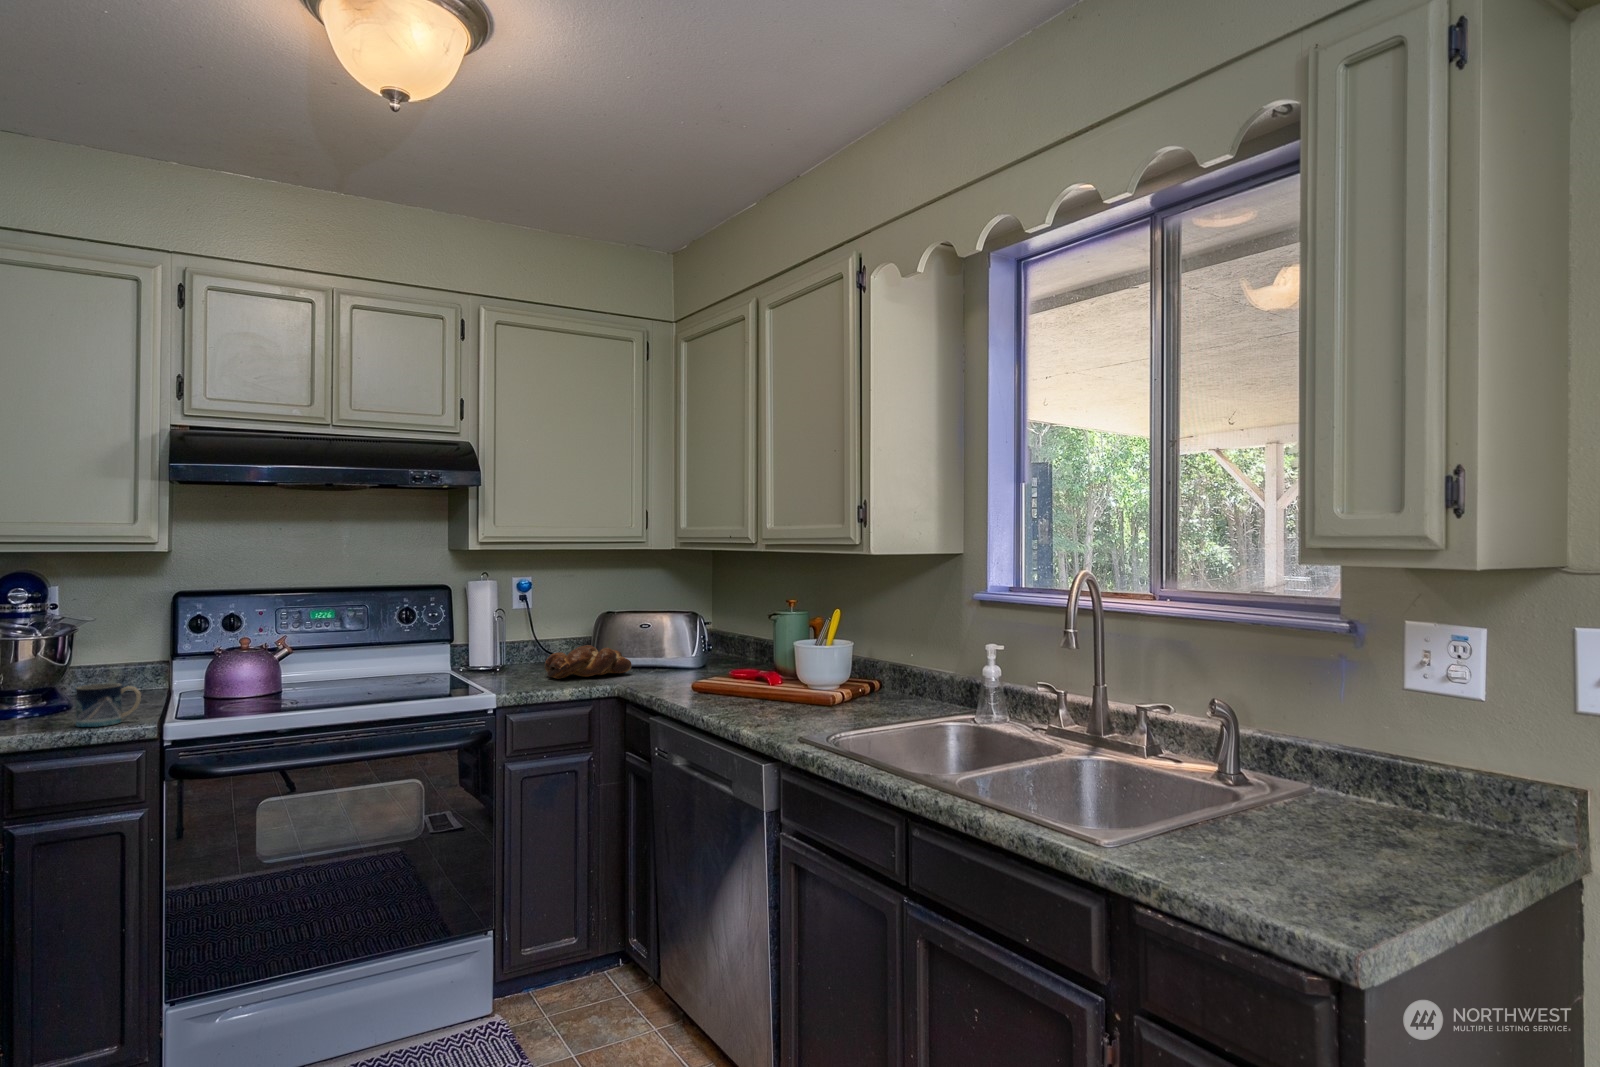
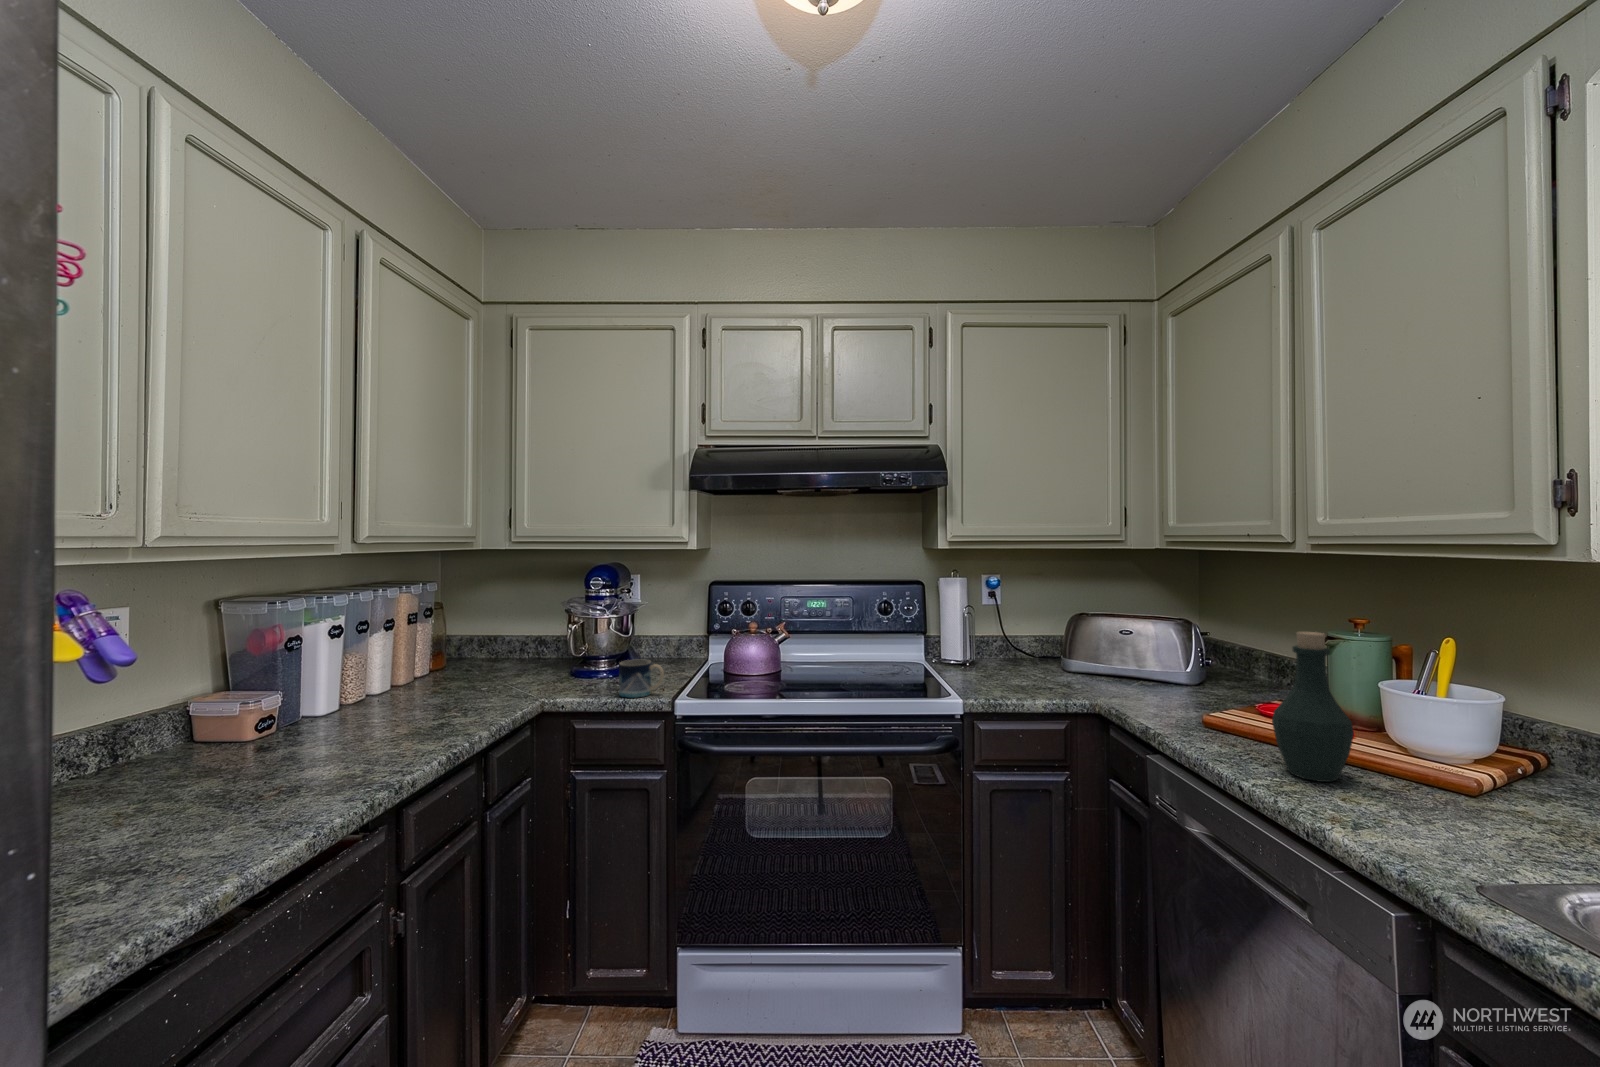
bottle: none [728,607,773,710] -> present [1272,632,1354,782]
bread loaf: present [544,645,632,679] -> none [1014,648,1111,684]

